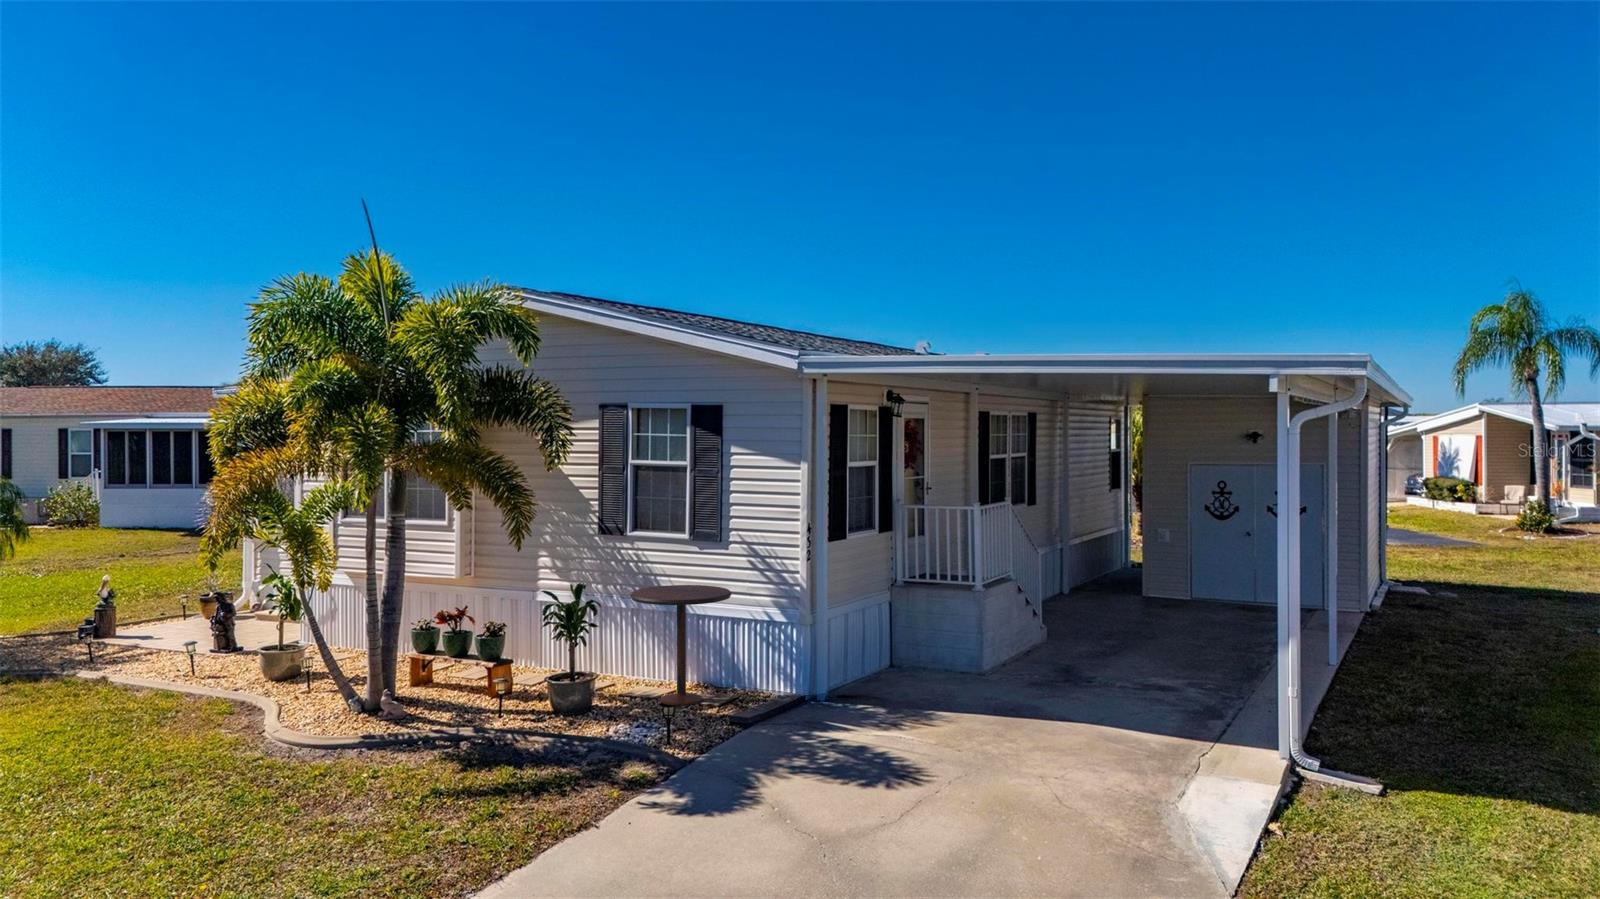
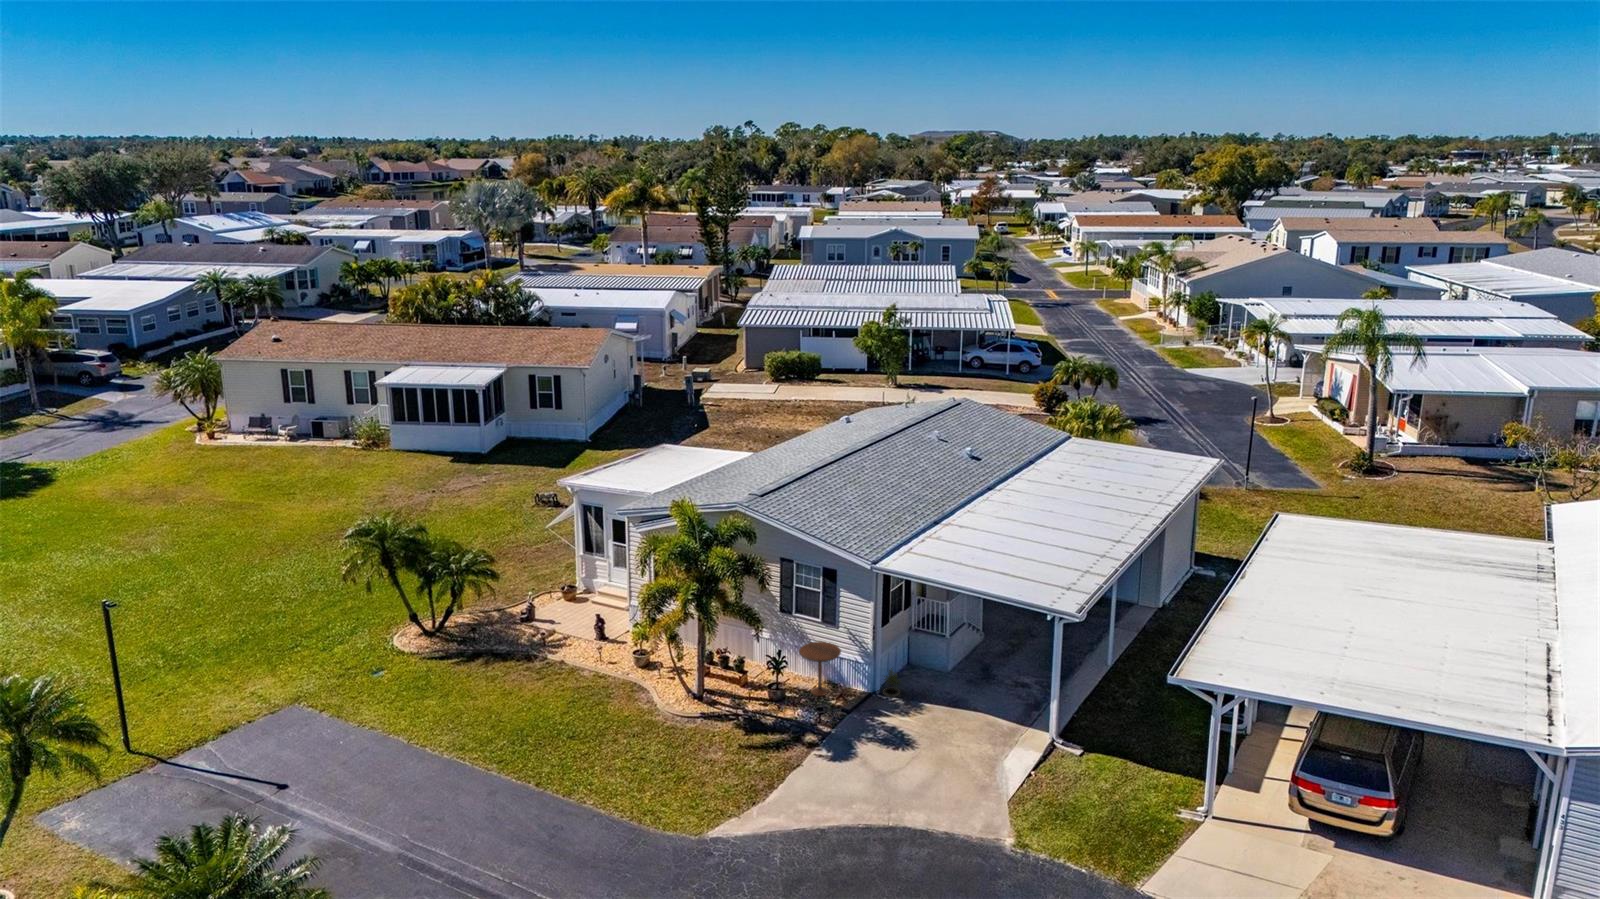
potted tree: none [830,628,878,703] -> present [884,668,901,697]

